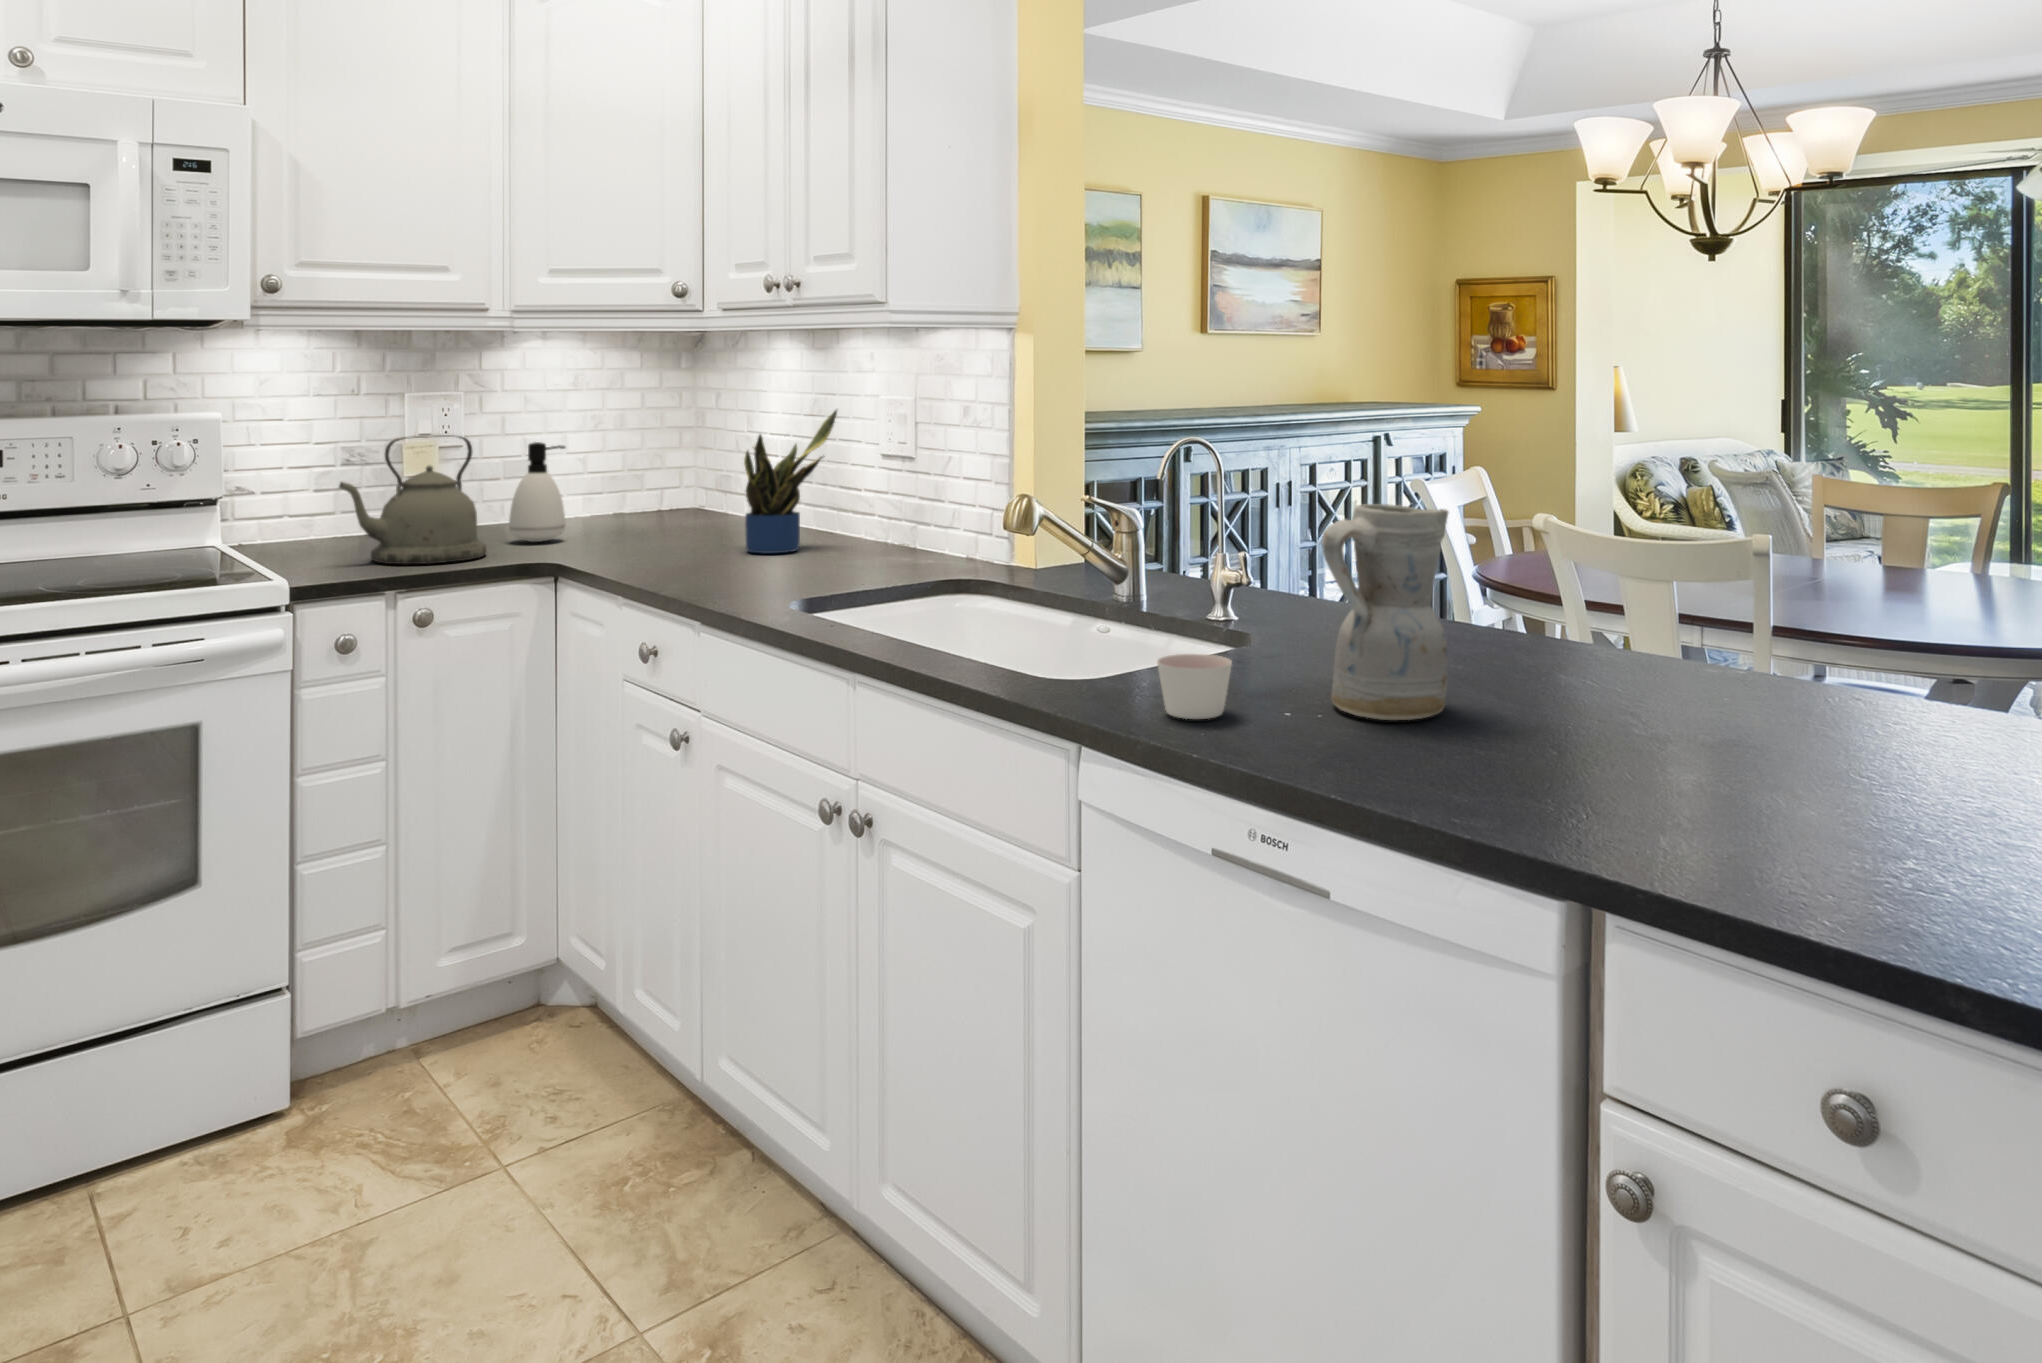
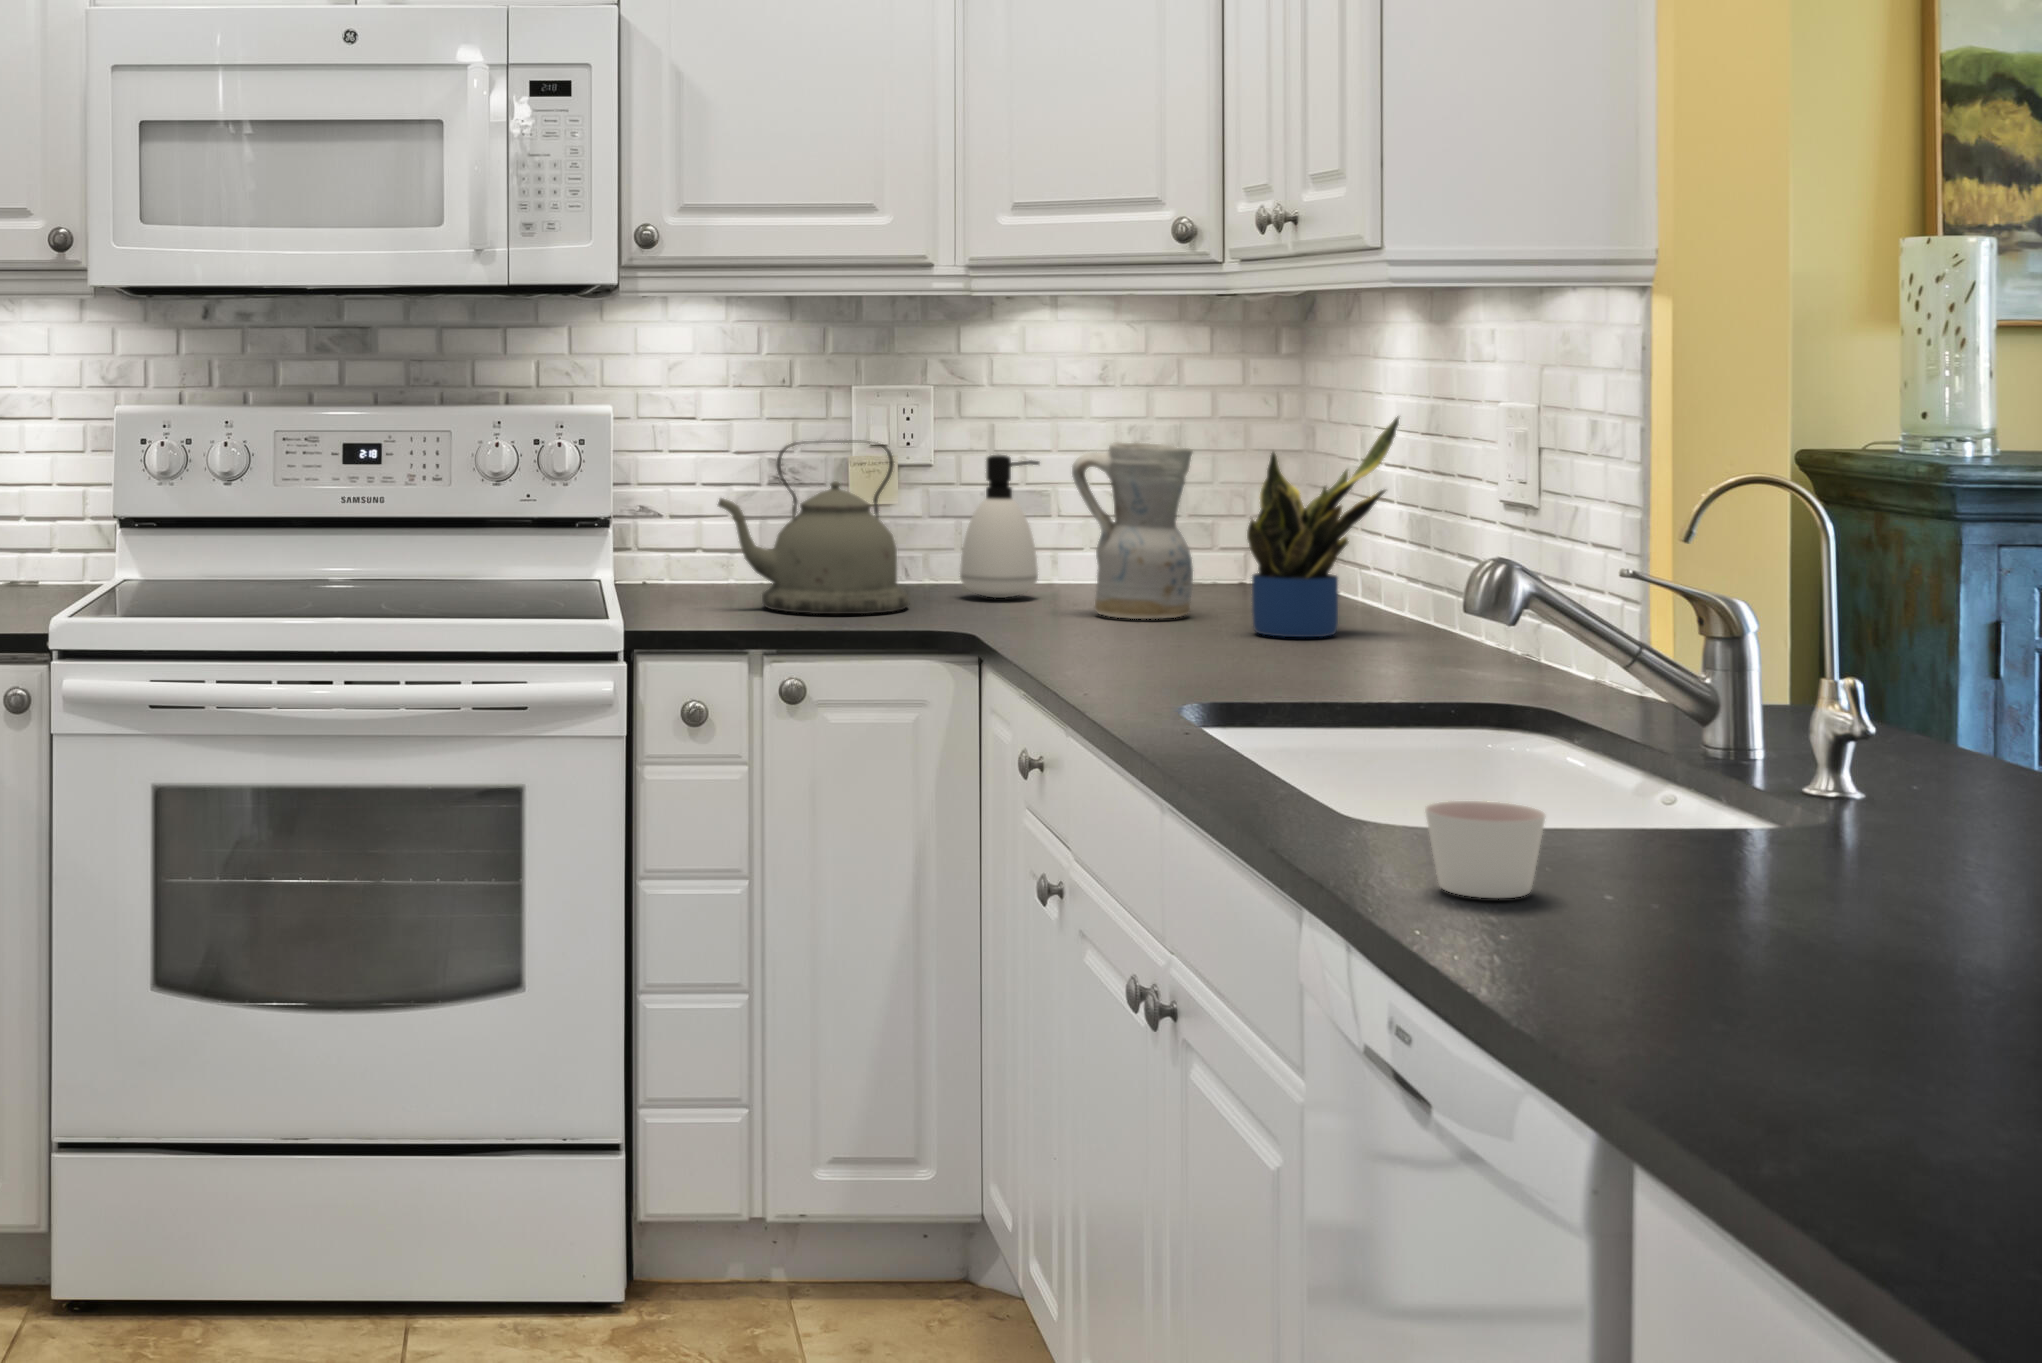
ceramic pitcher: present [1322,504,1449,720] -> present [1072,442,1193,619]

